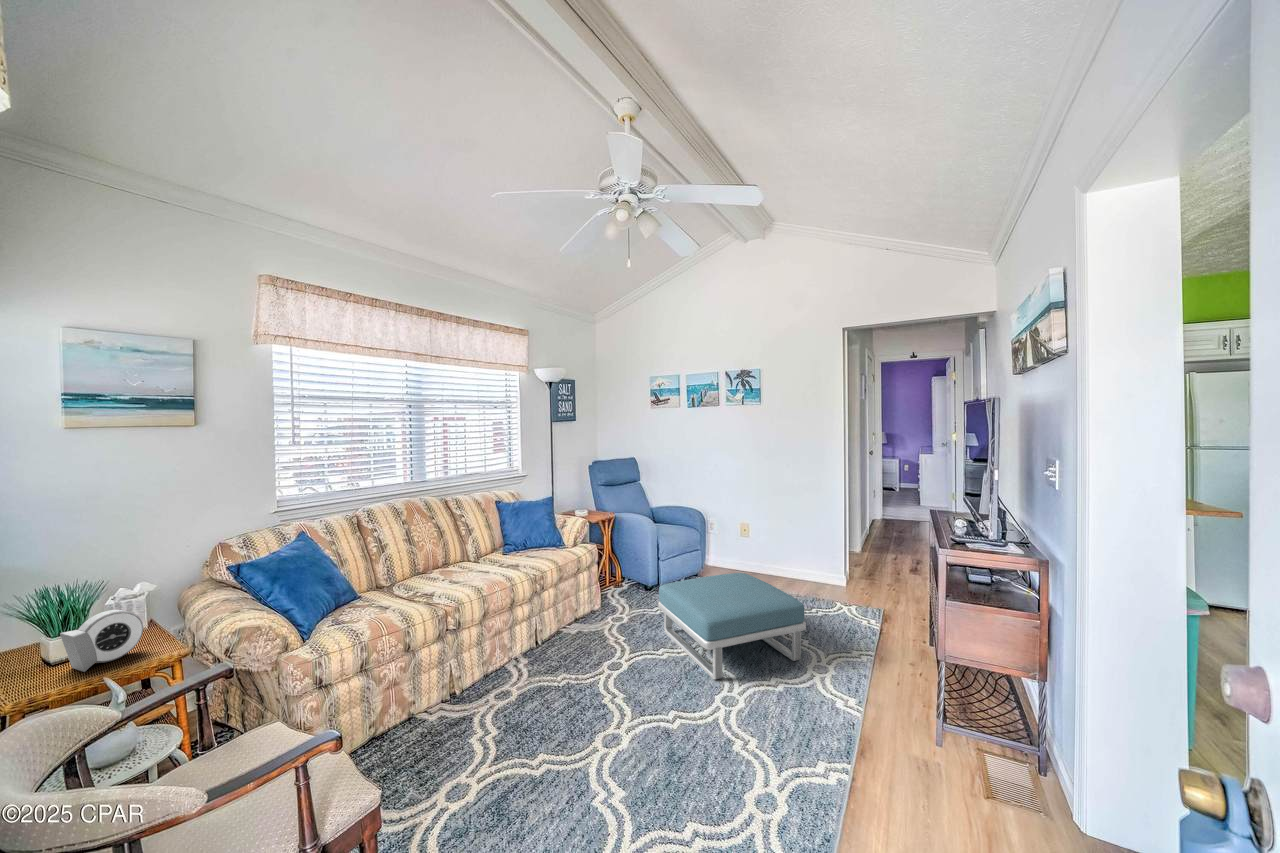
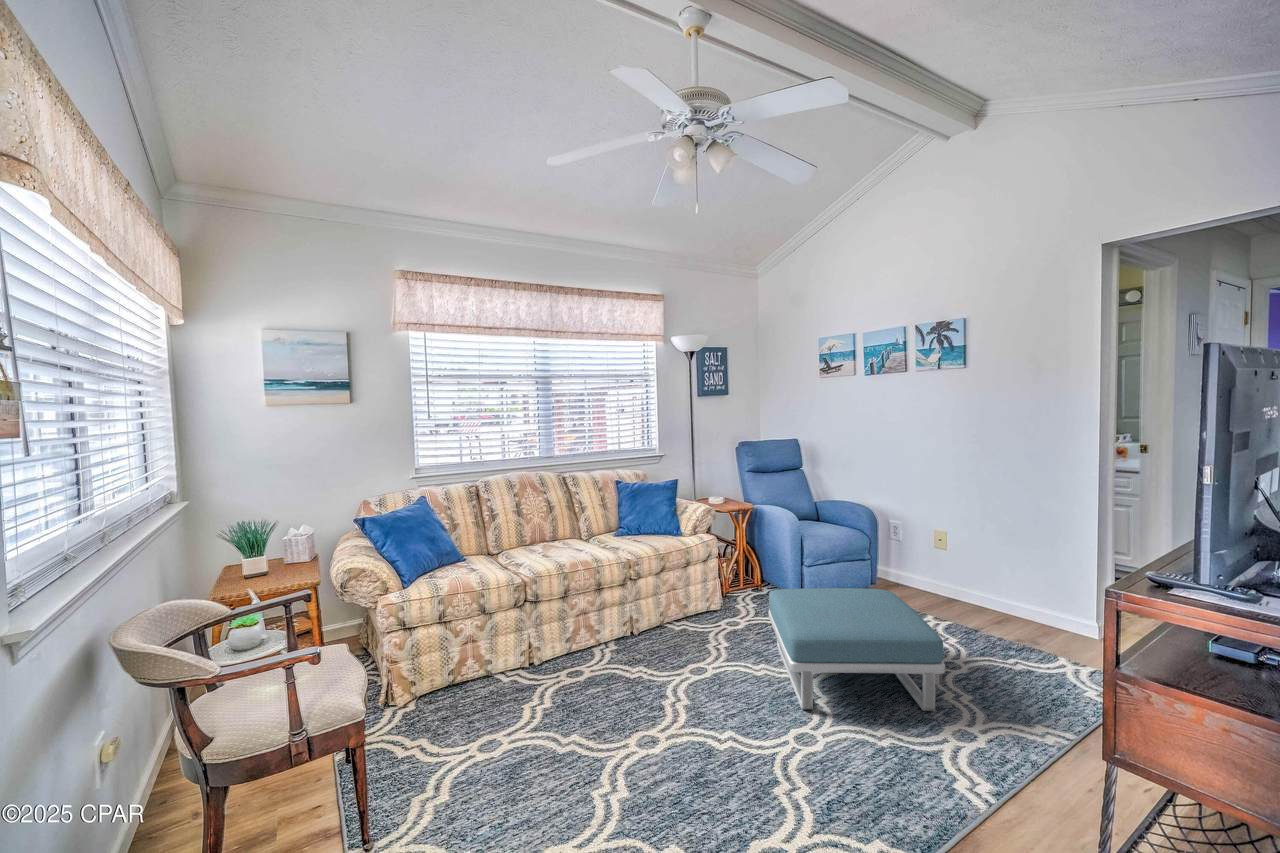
alarm clock: present [60,610,143,672] -> none [240,543,292,586]

